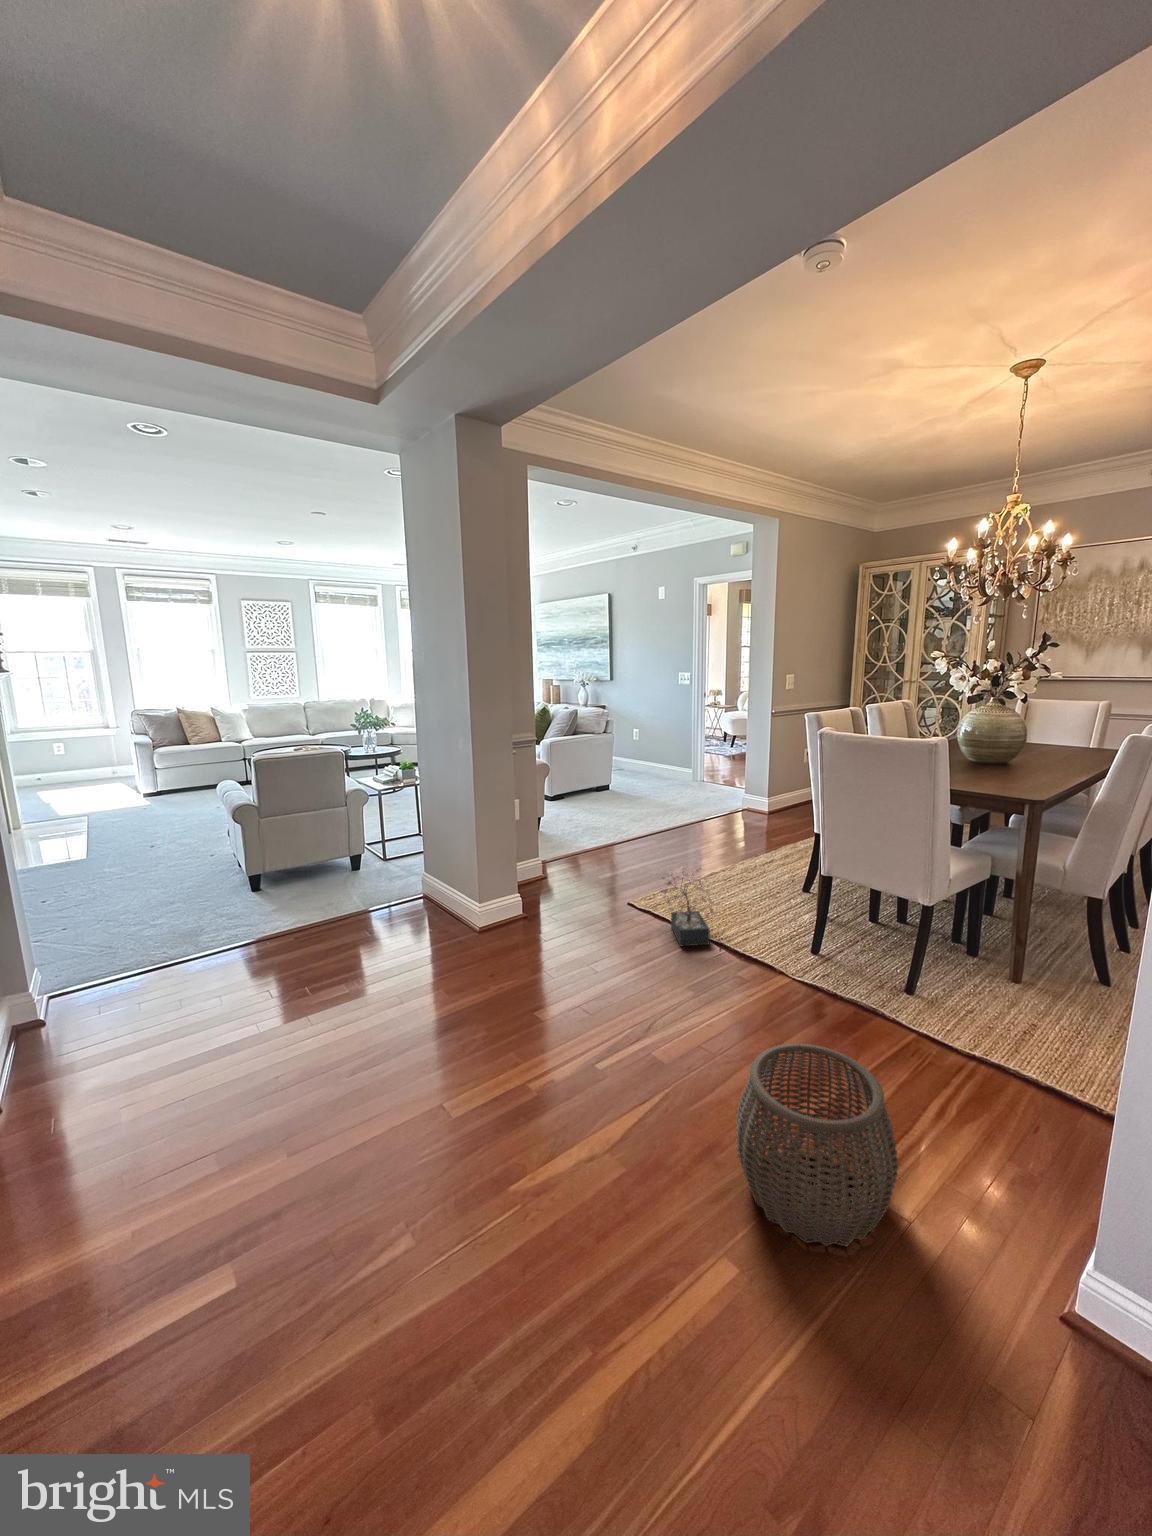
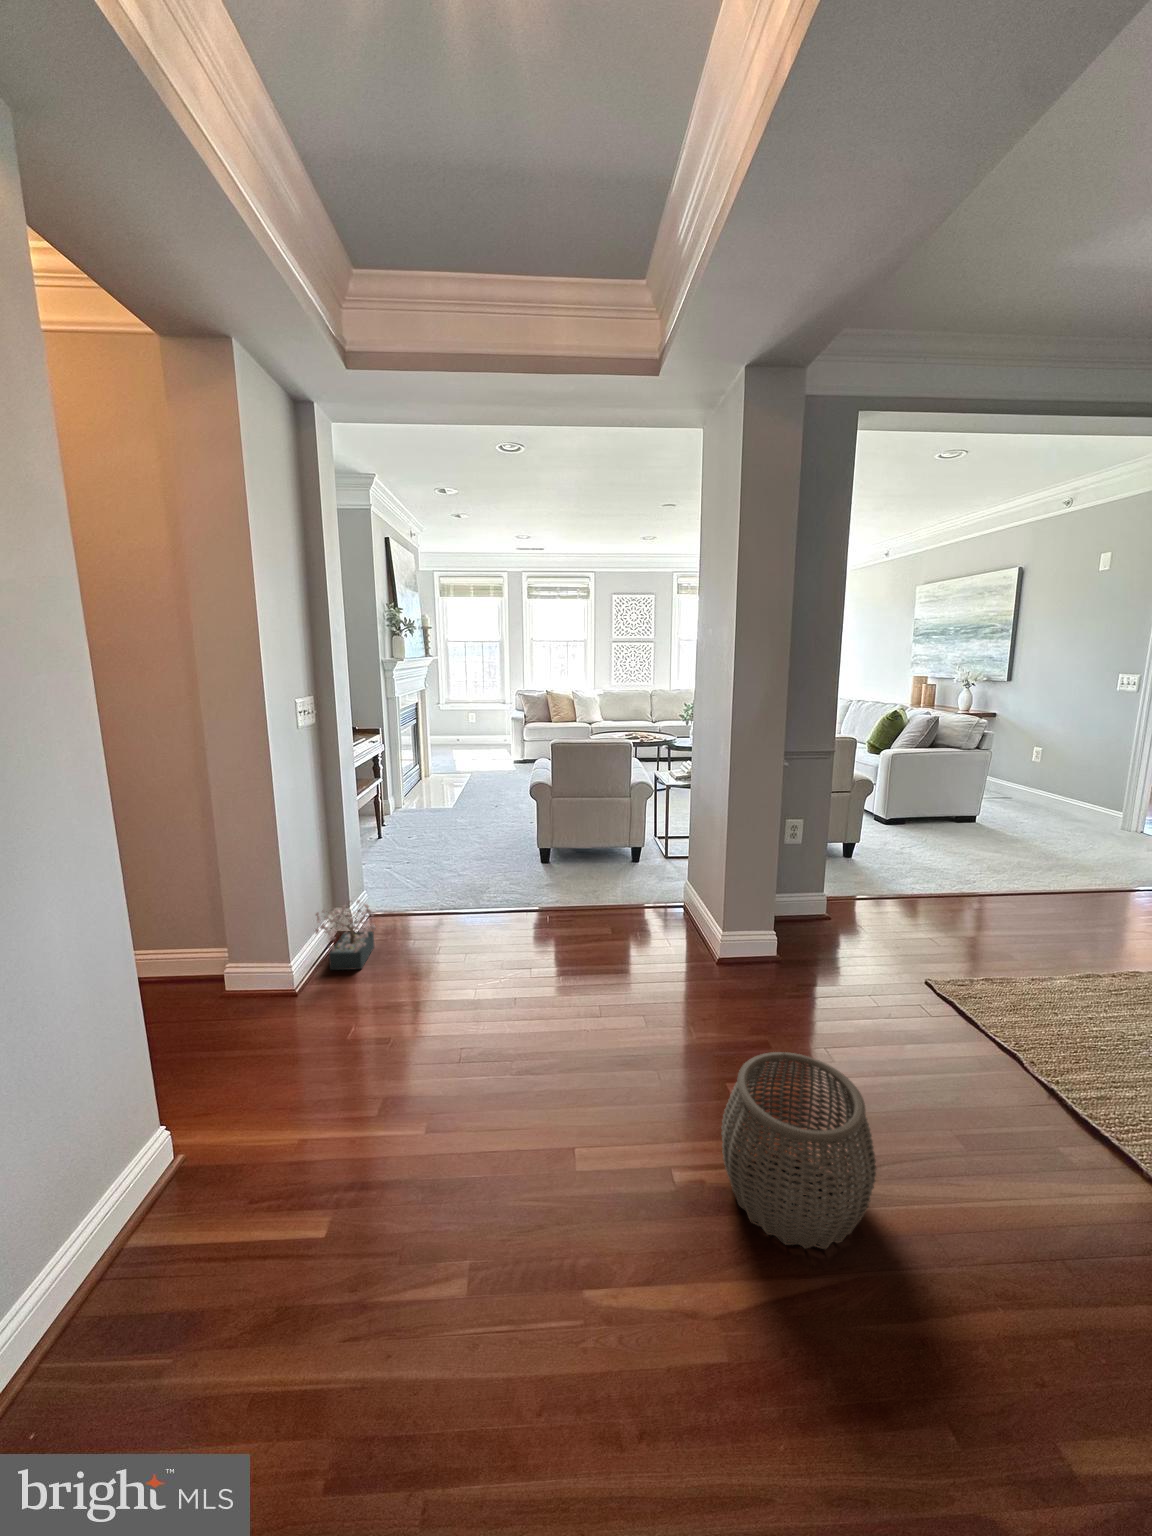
decorative plant: present [659,867,717,946] -> present [315,900,376,970]

